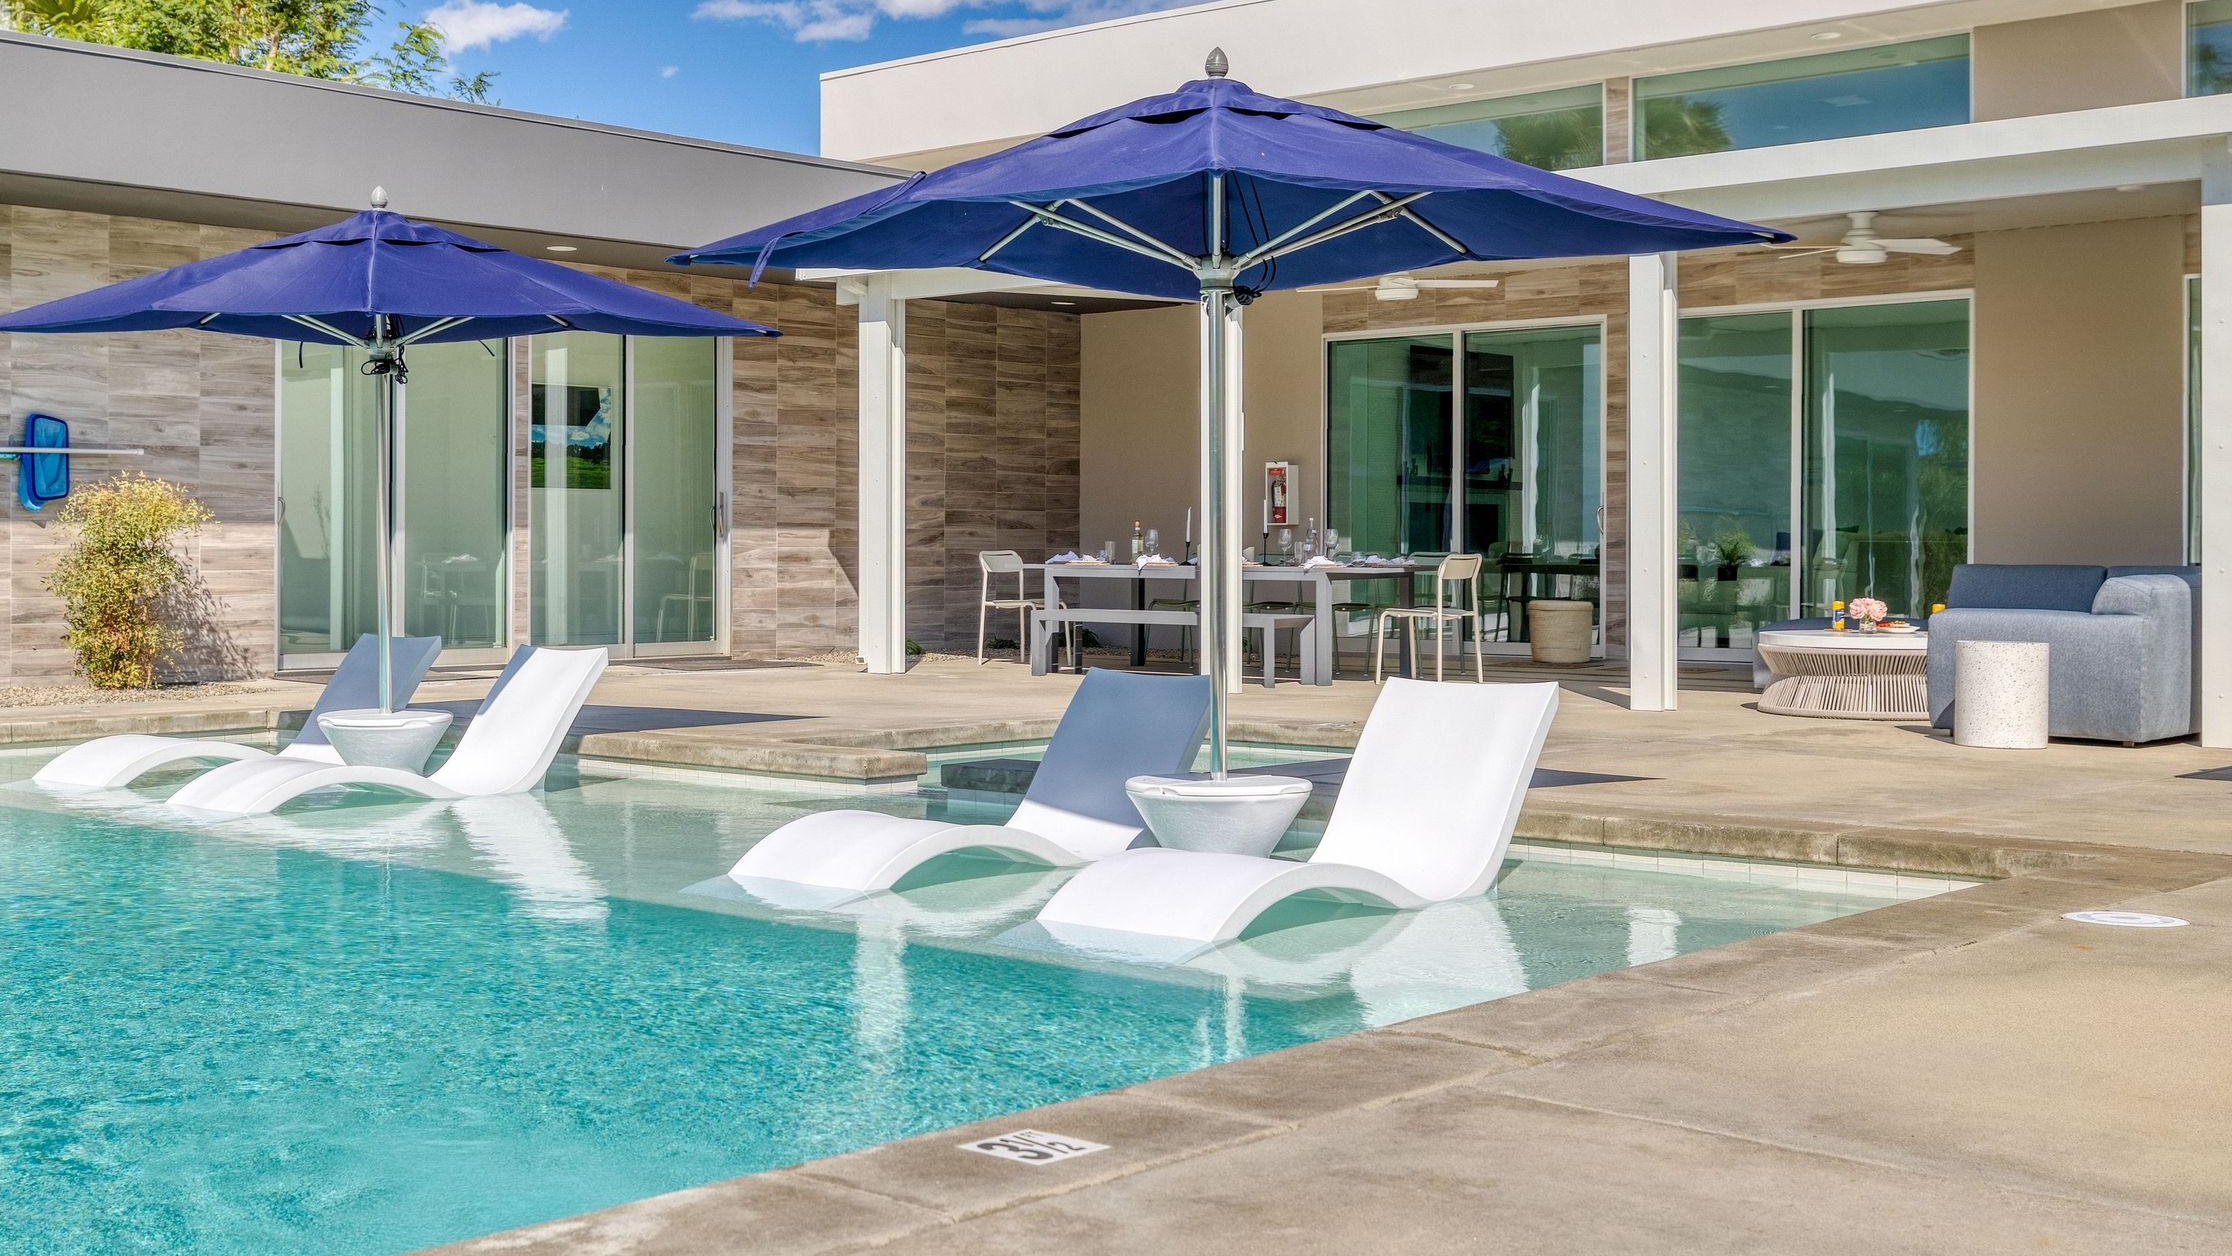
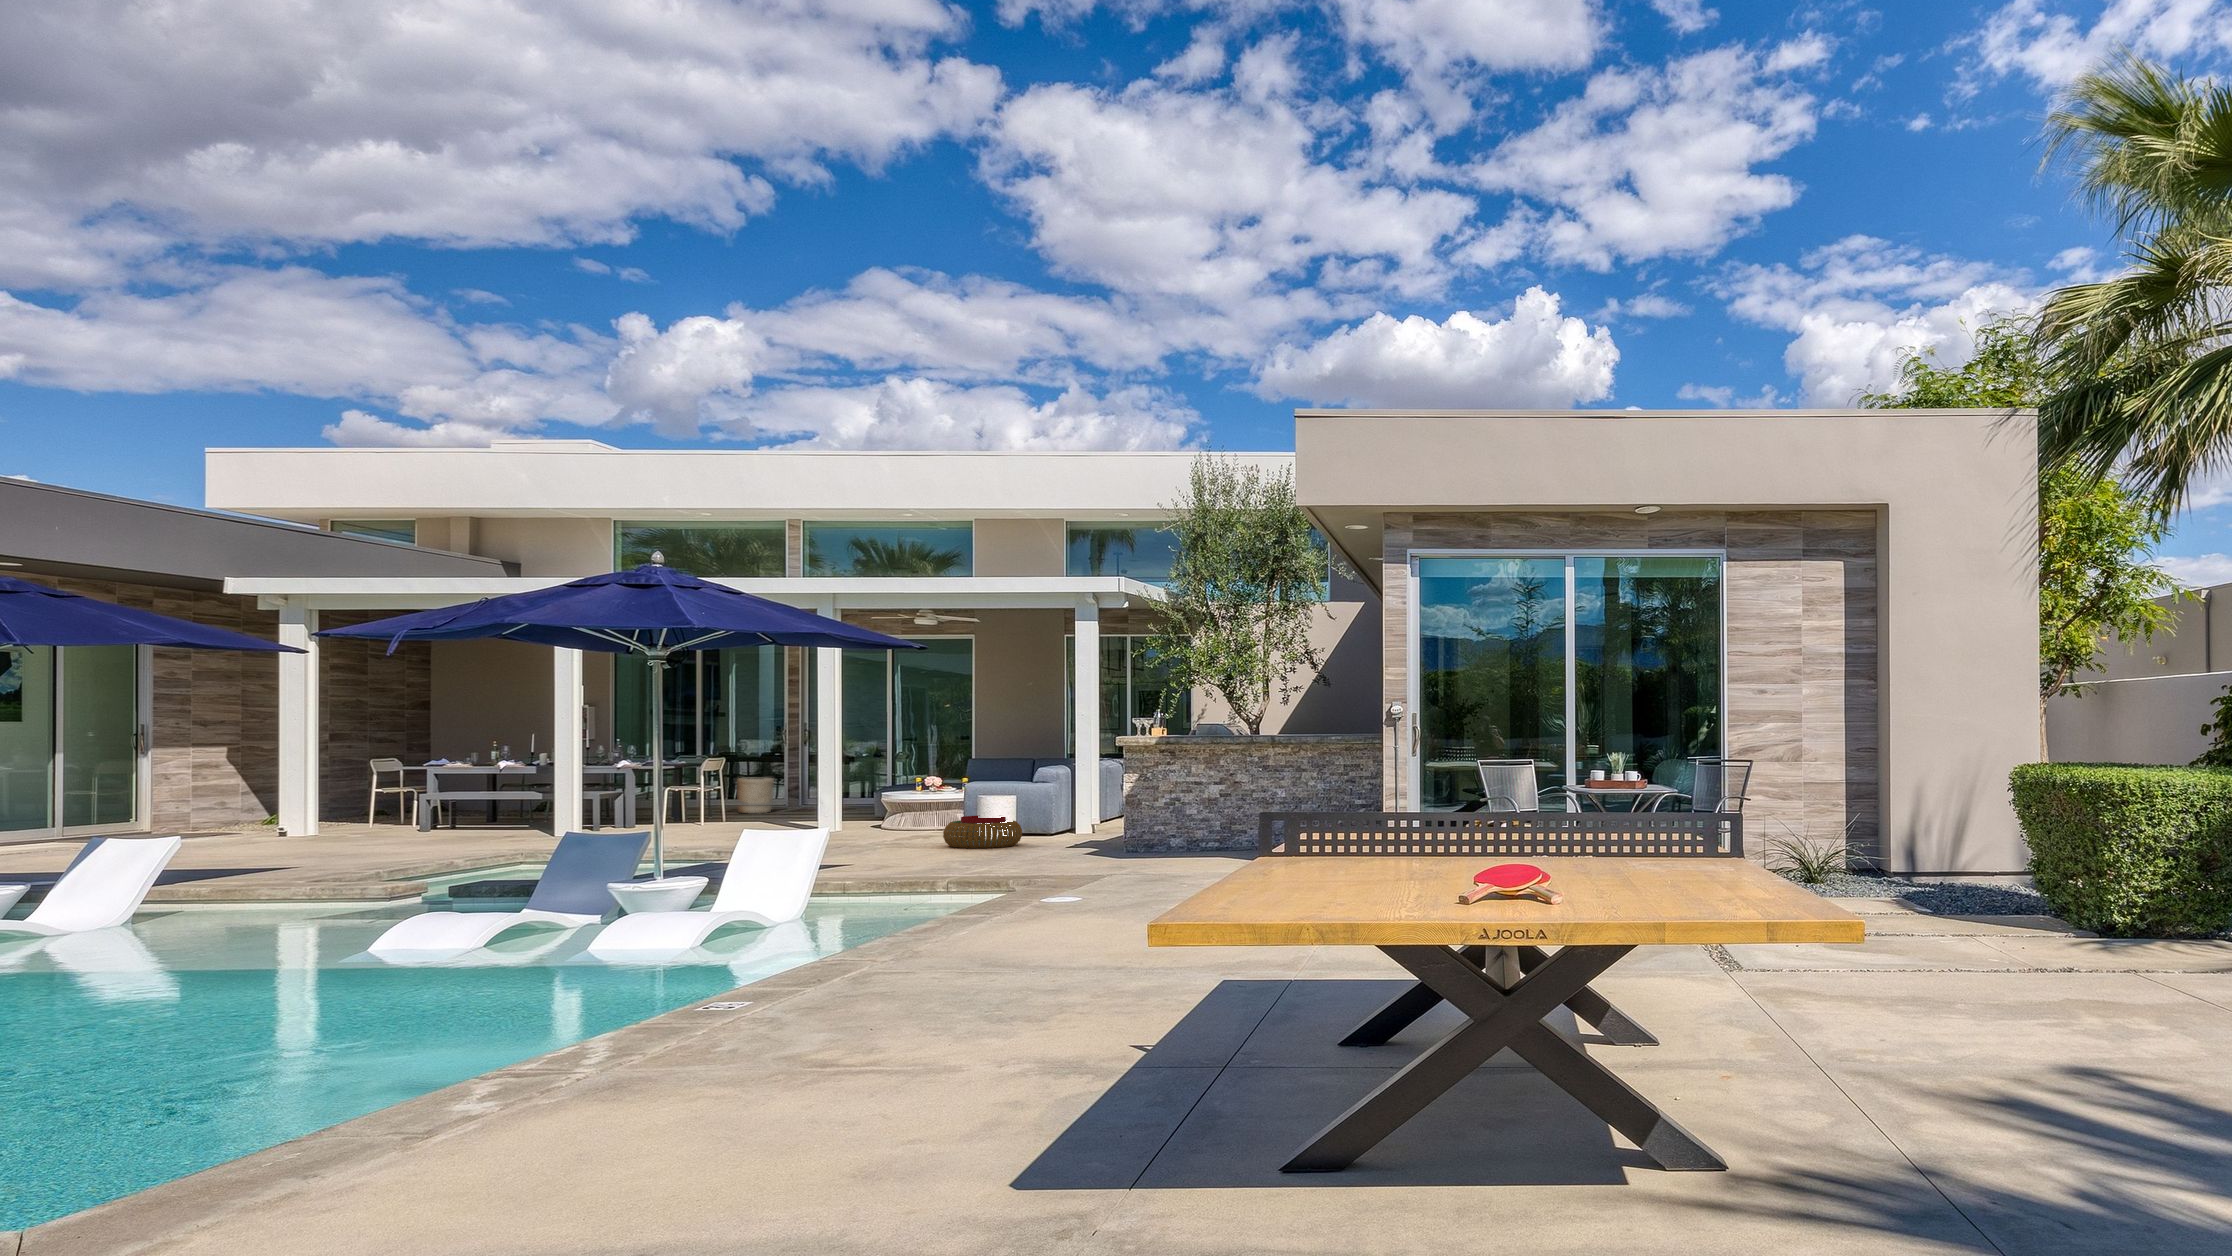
pouf: none [1870,690,2049,759] -> present [943,816,1022,848]

